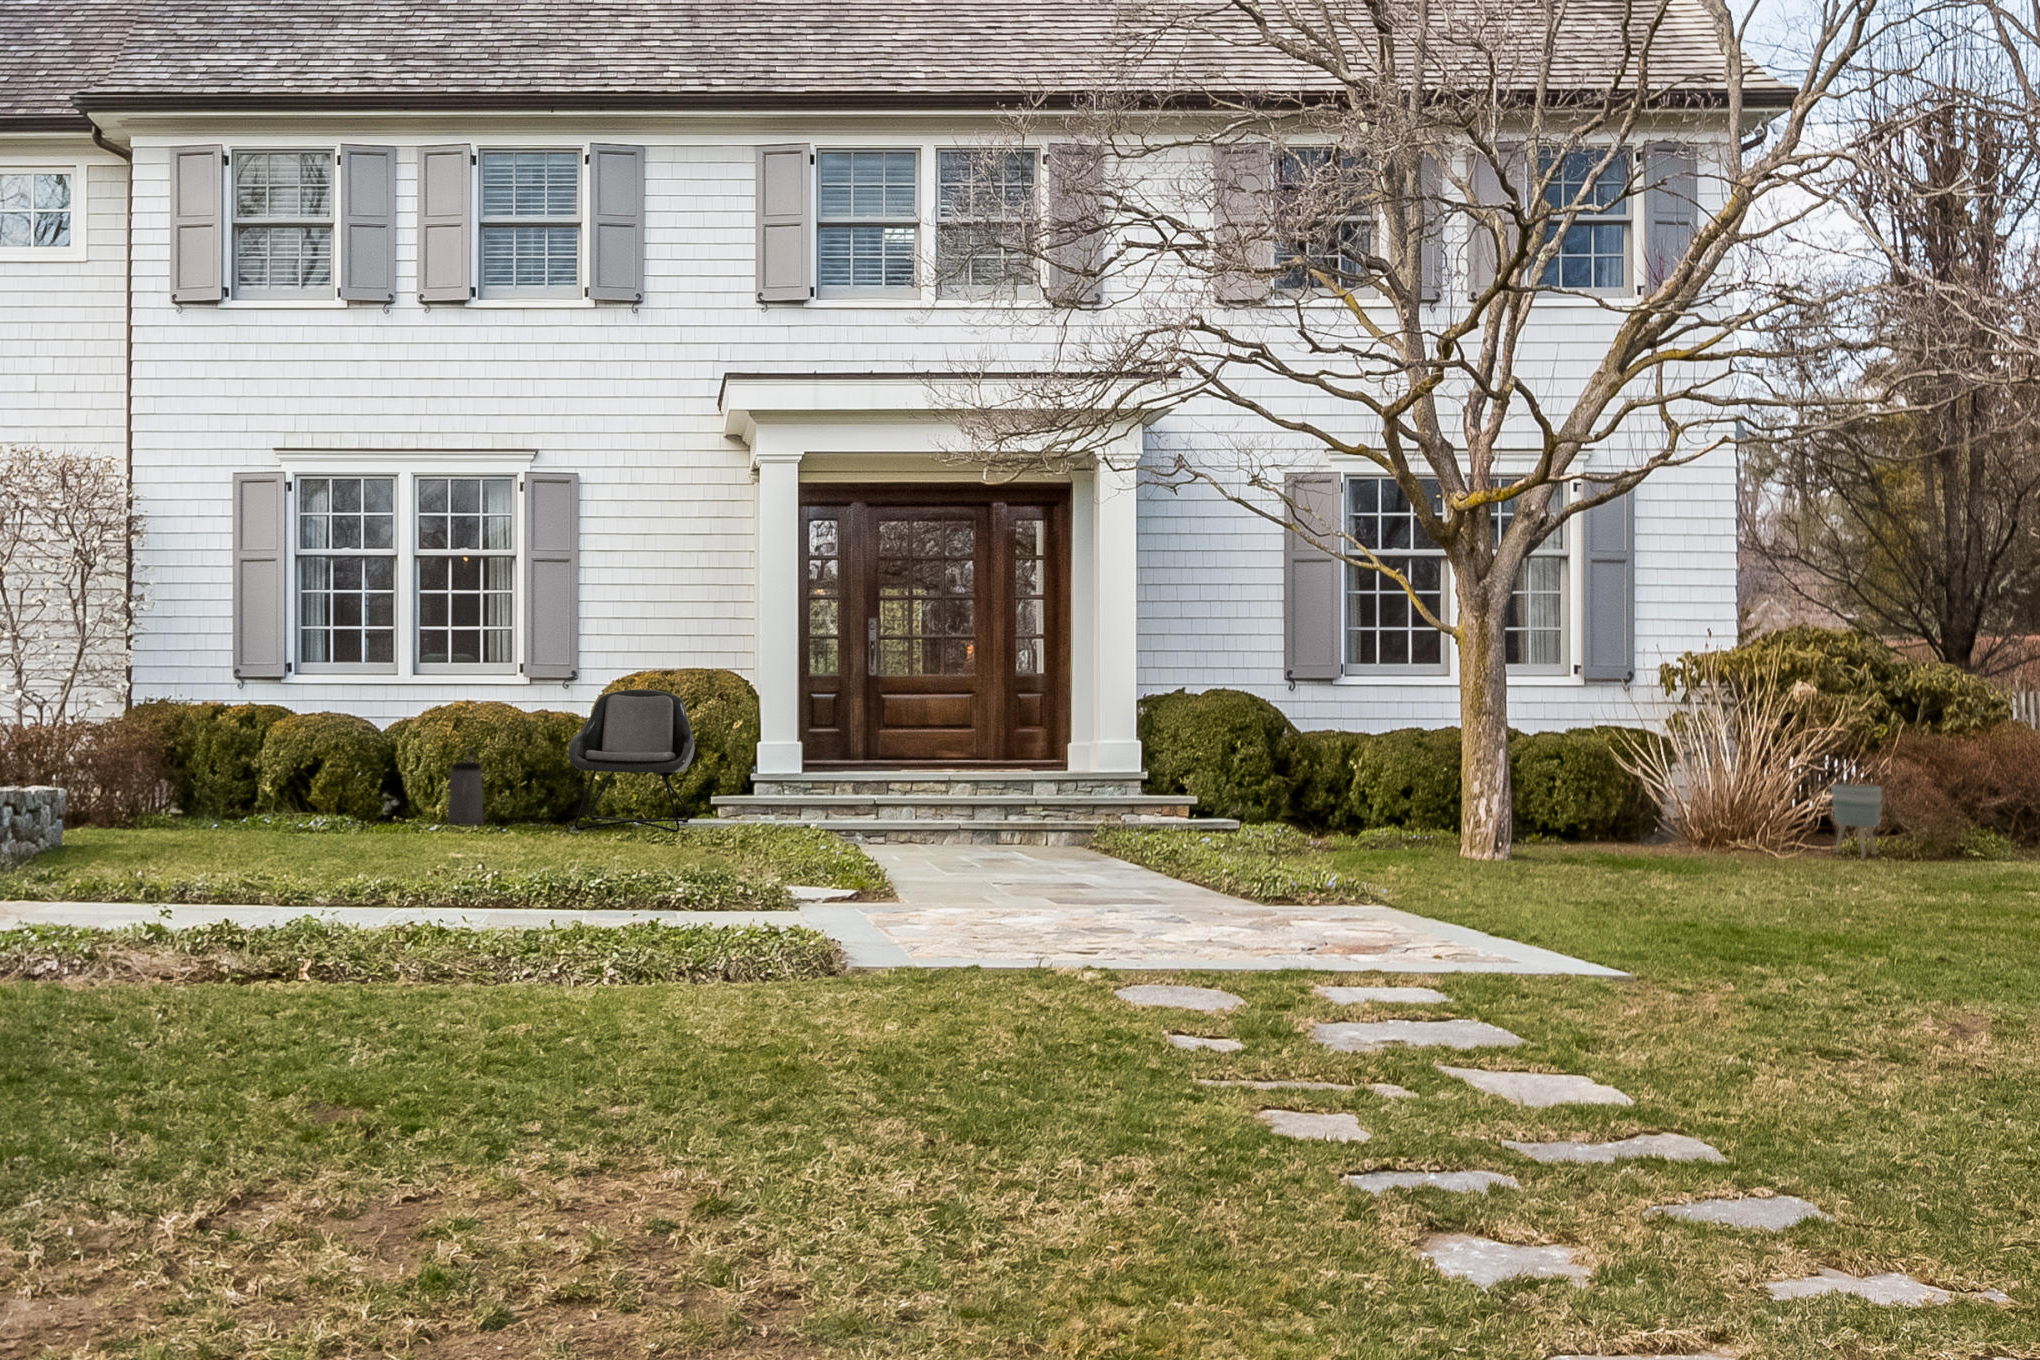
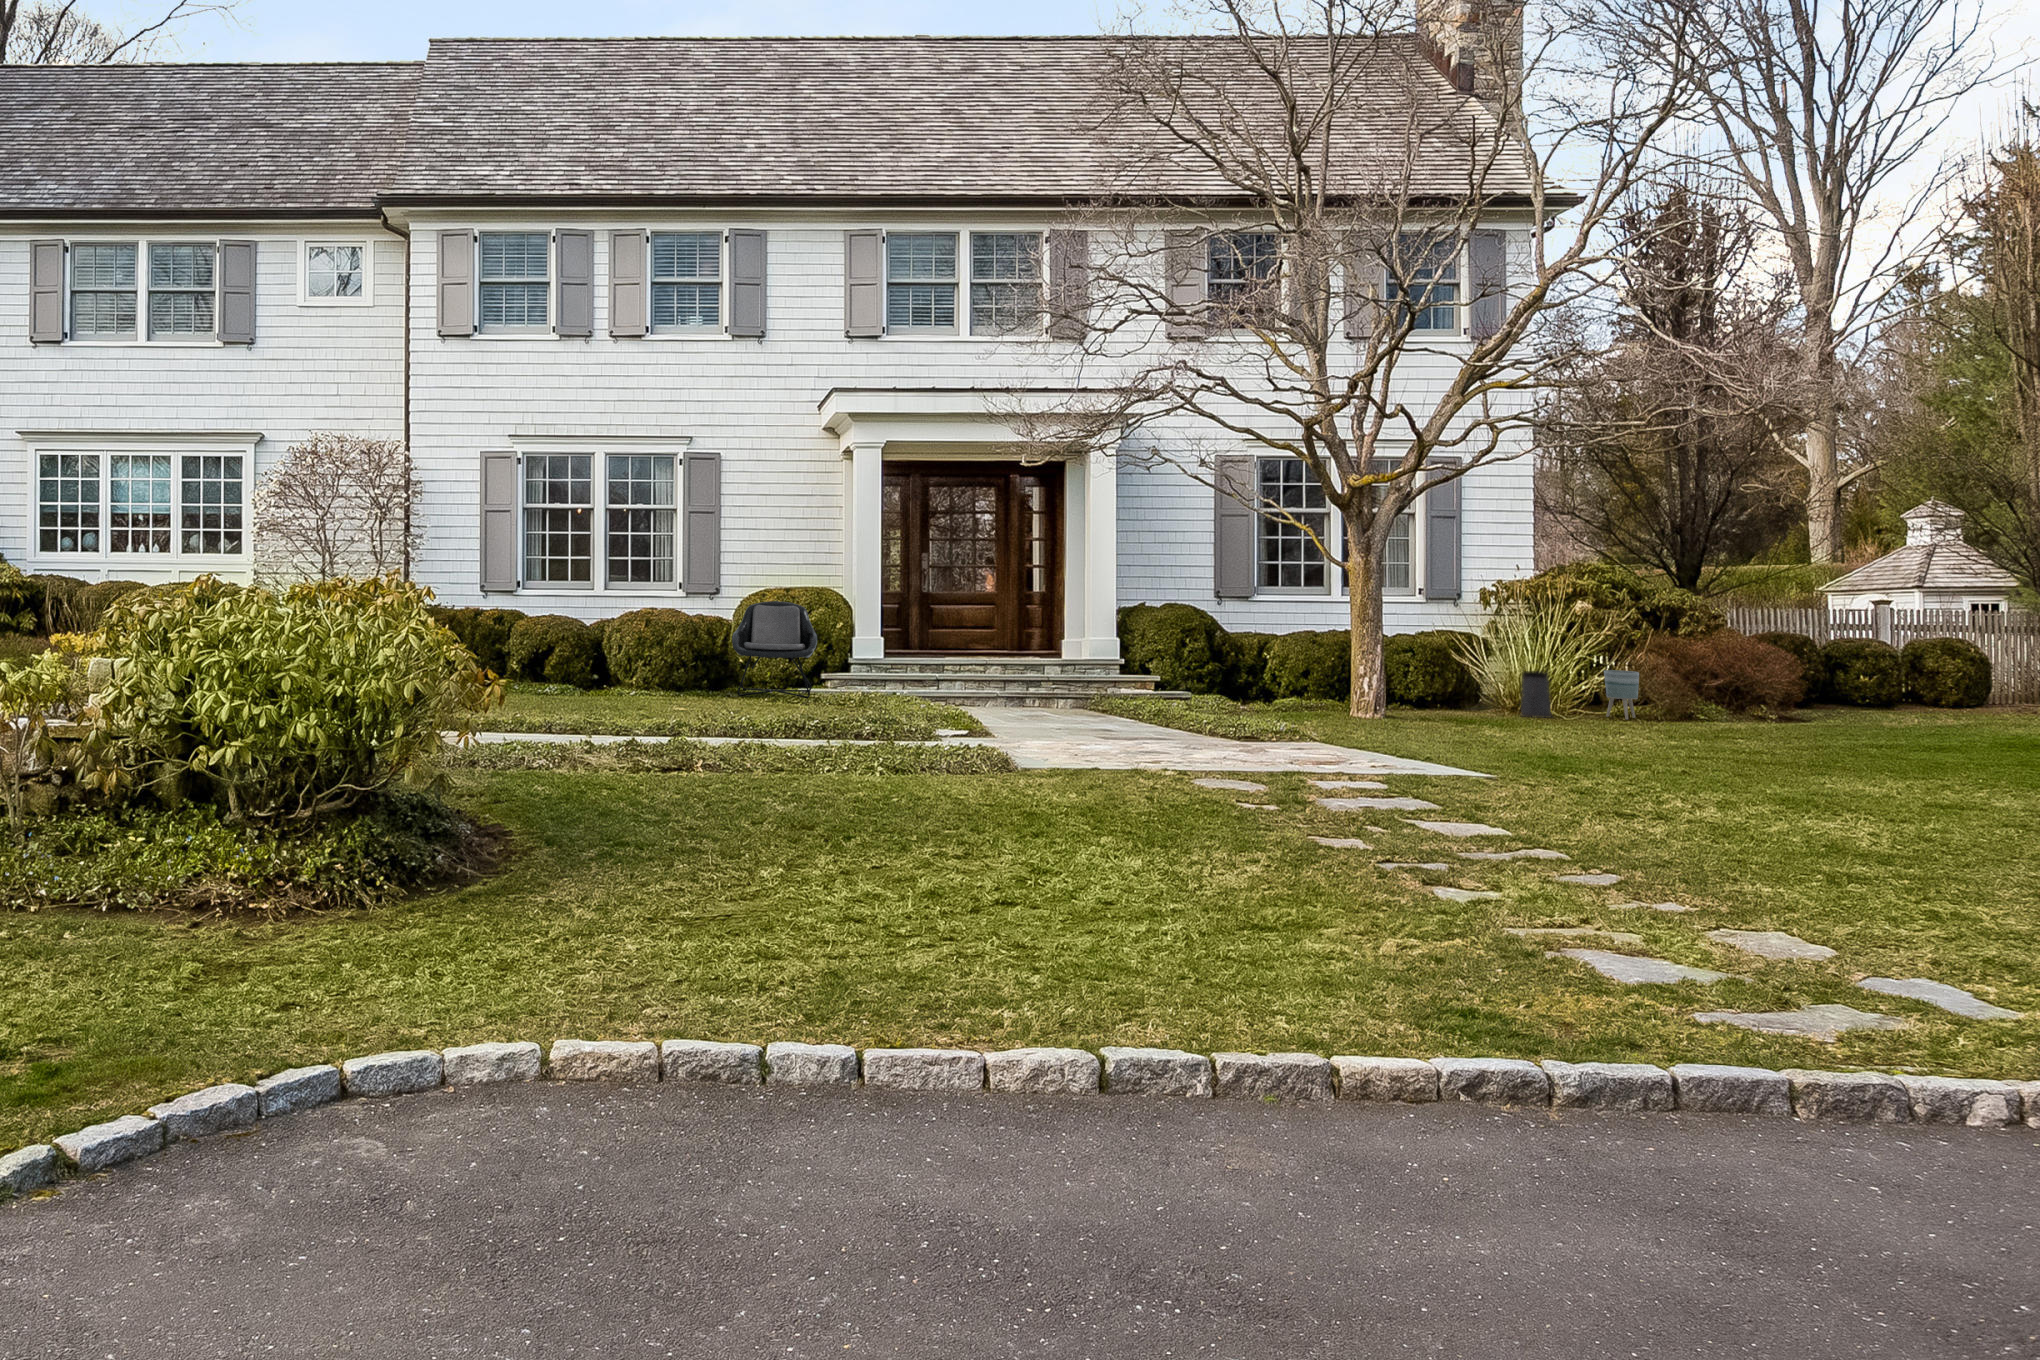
watering can: present [447,755,484,826] -> present [1521,671,1552,718]

